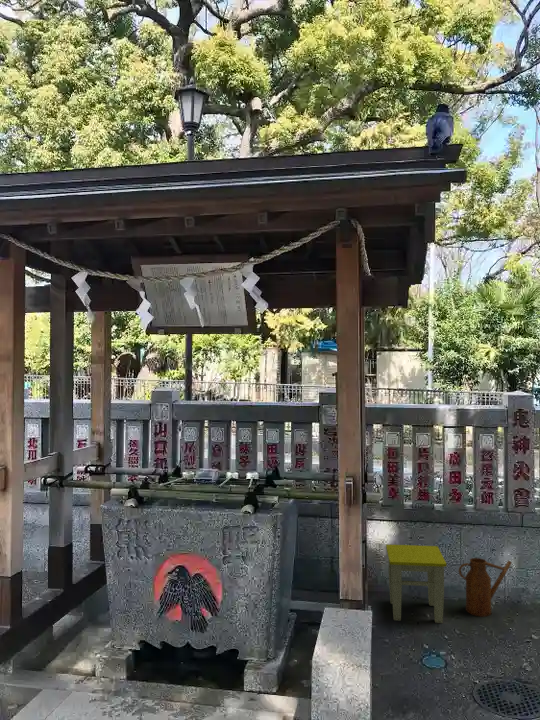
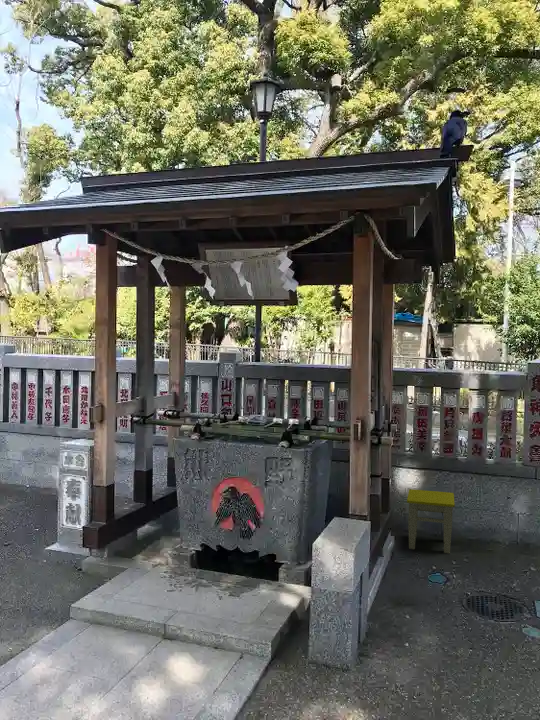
watering can: present [459,558,512,617] -> none [469,504,516,552]

